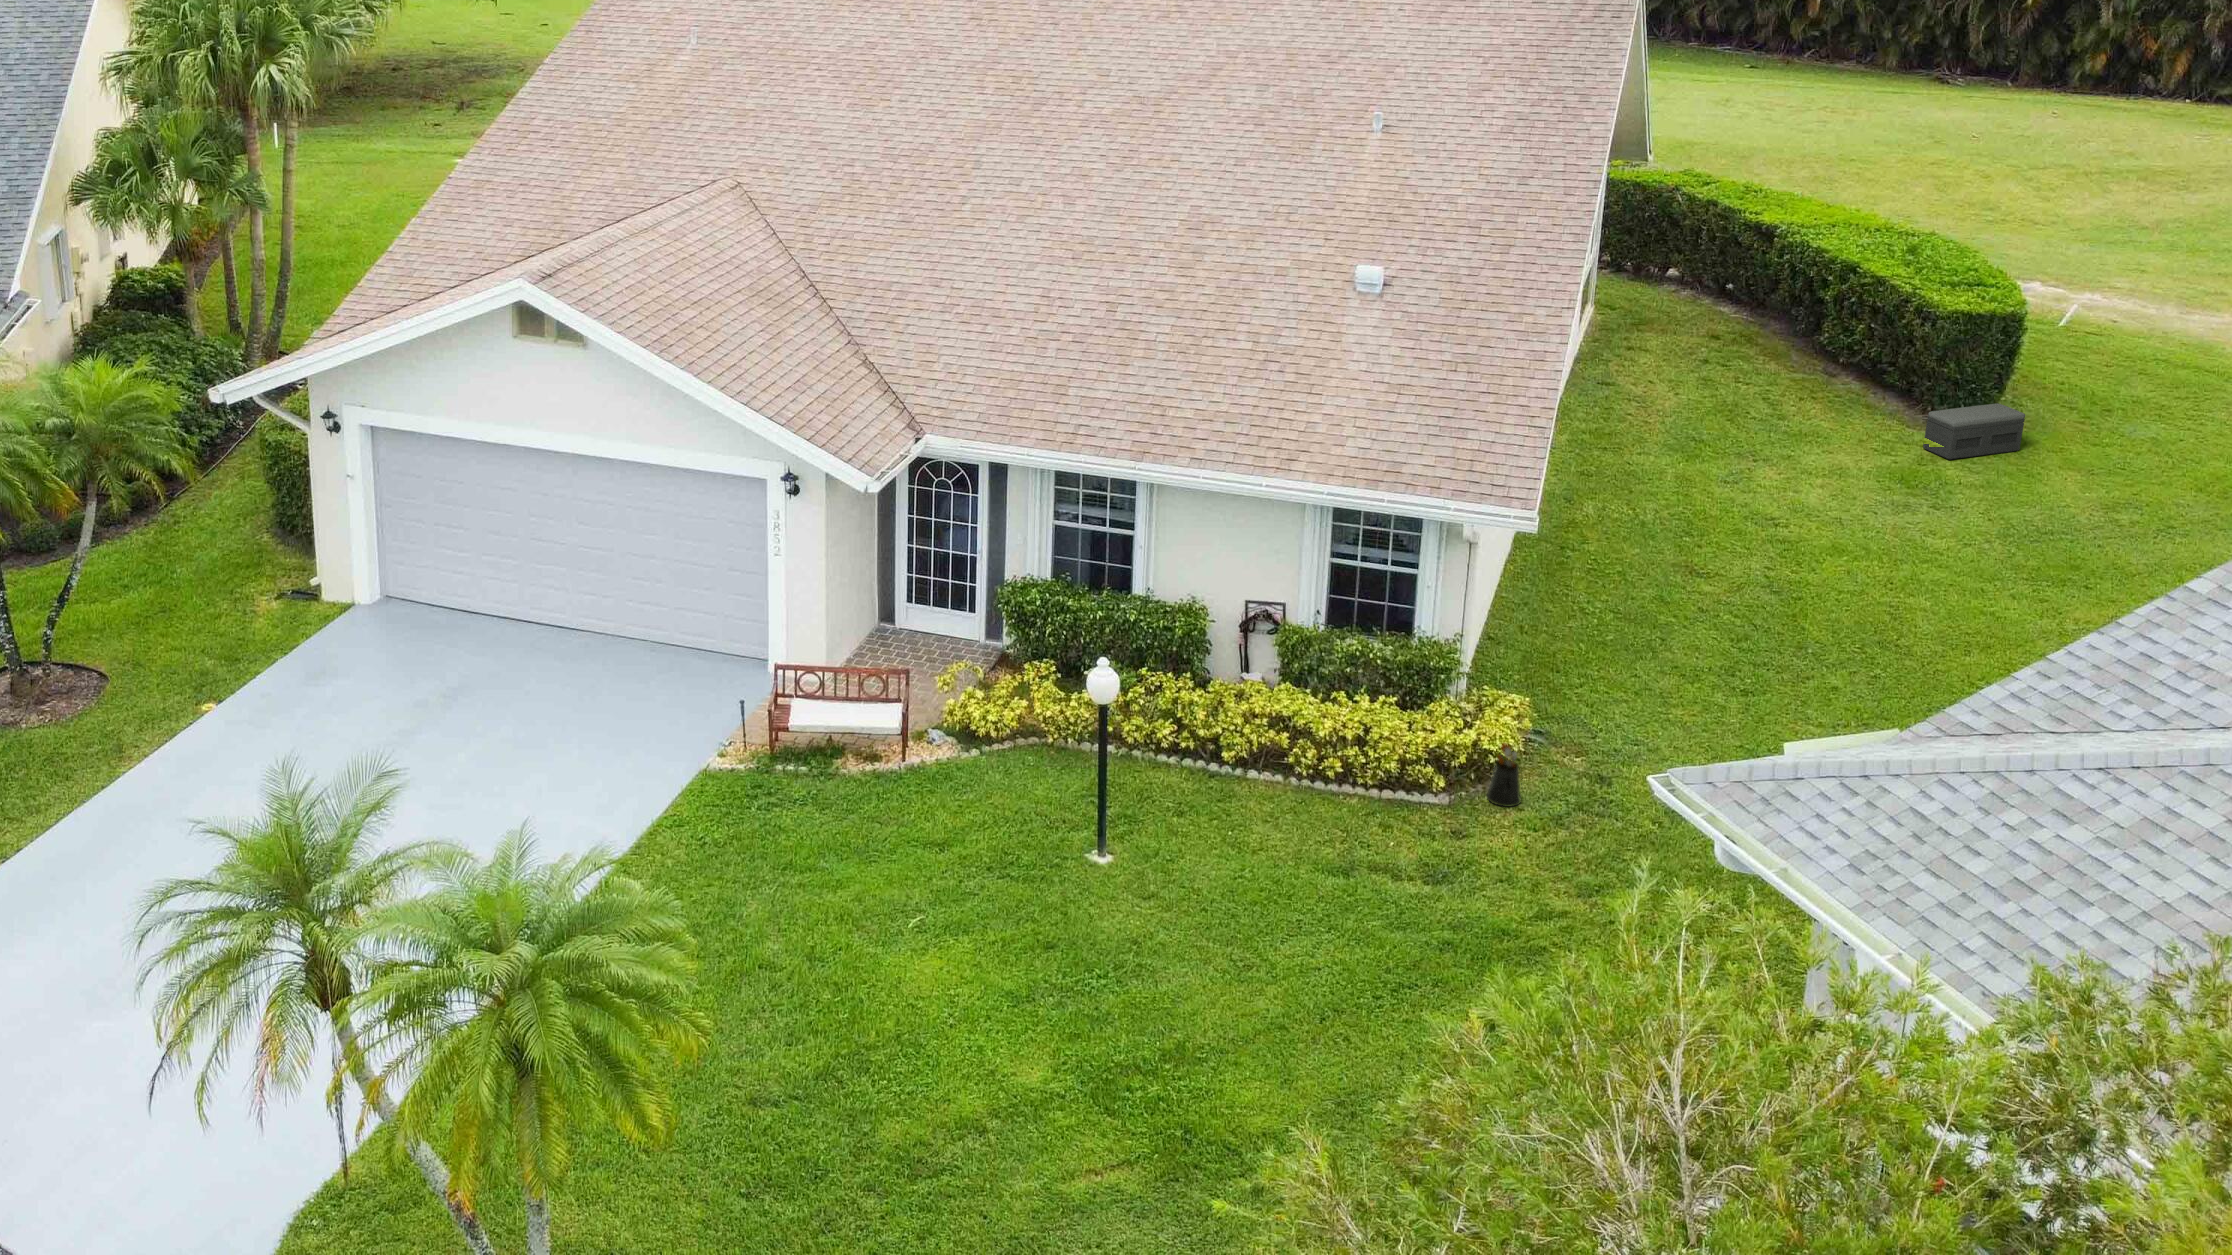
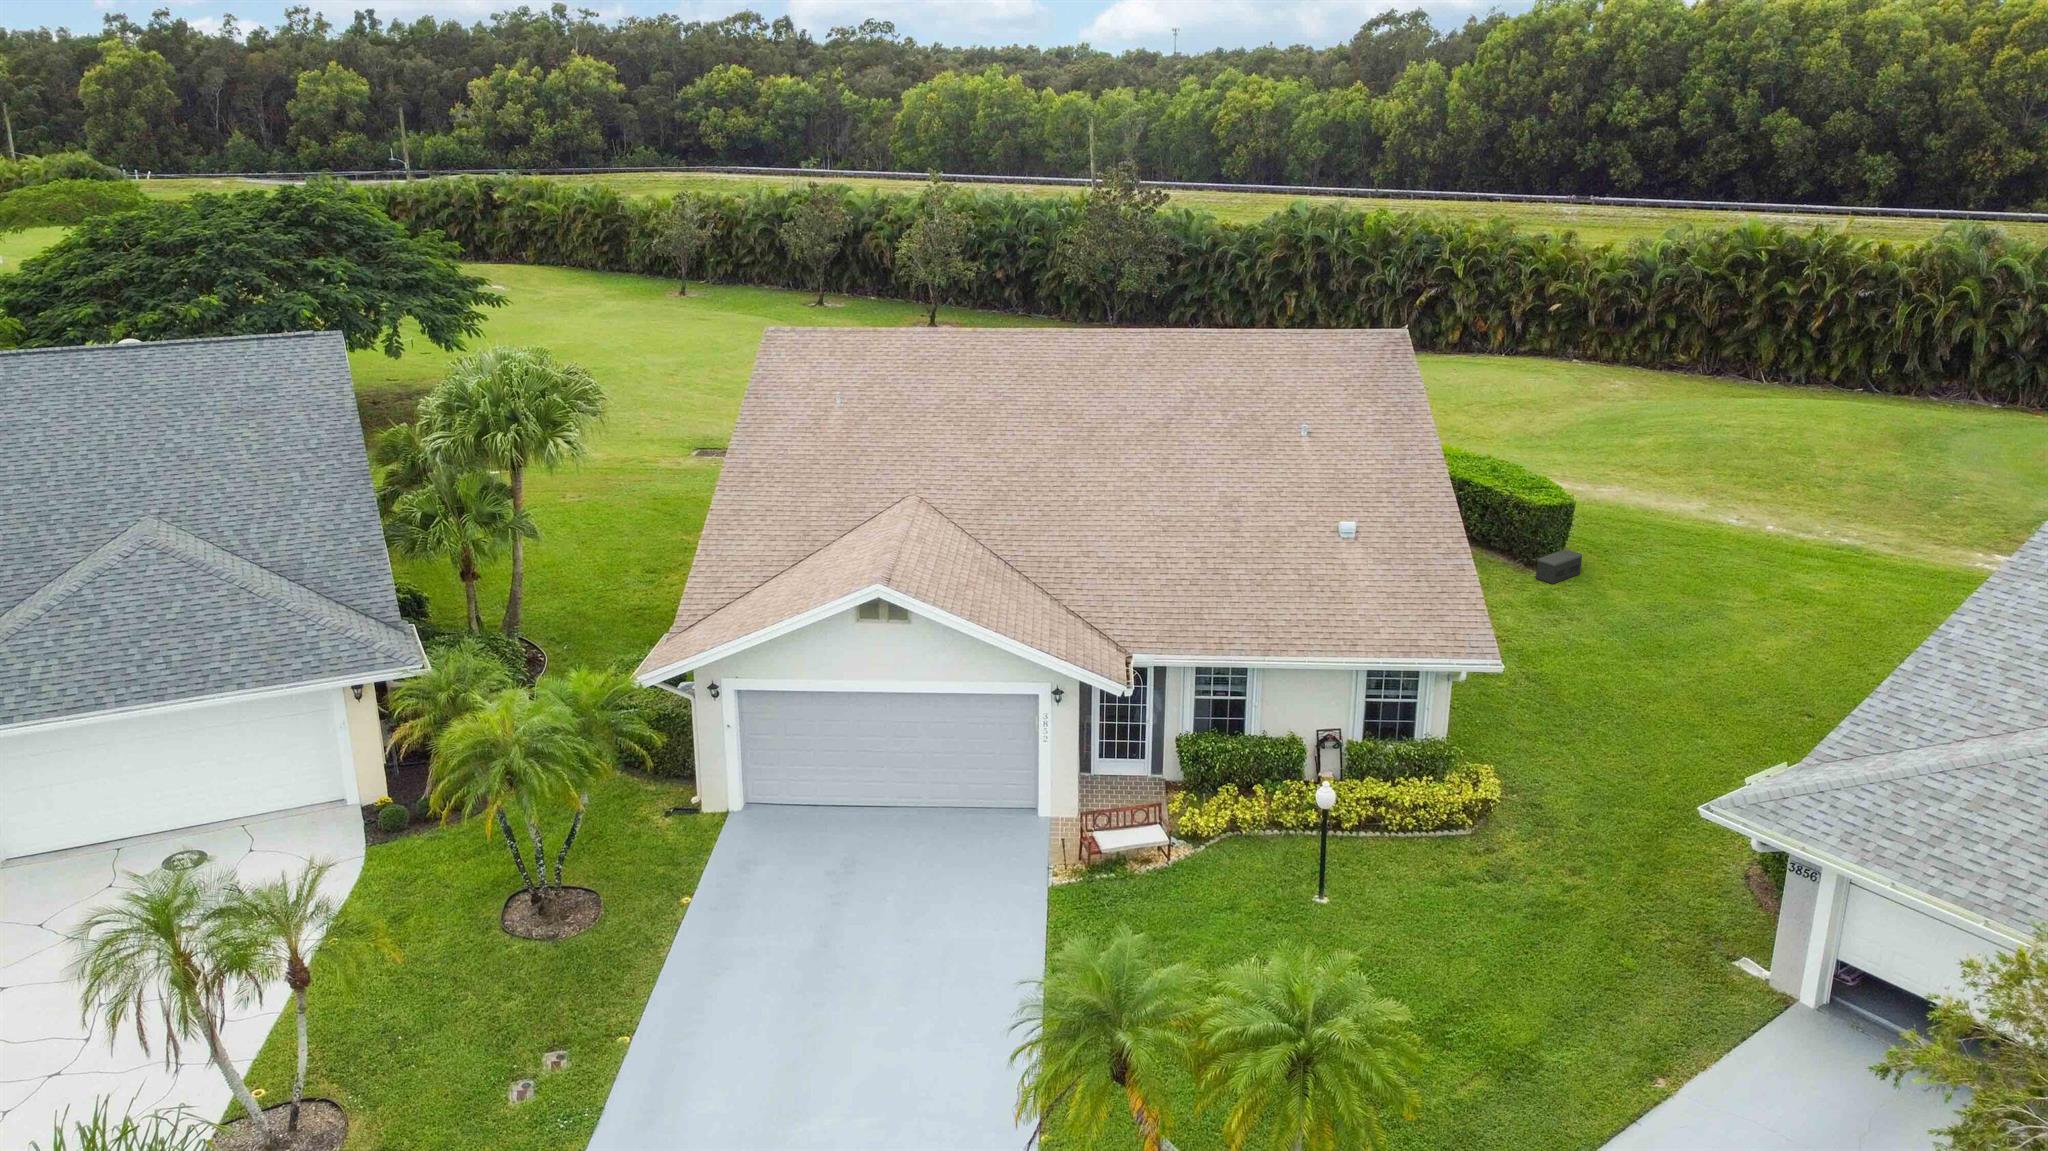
watering can: present [1486,743,1523,807] -> none [1490,789,1513,827]

